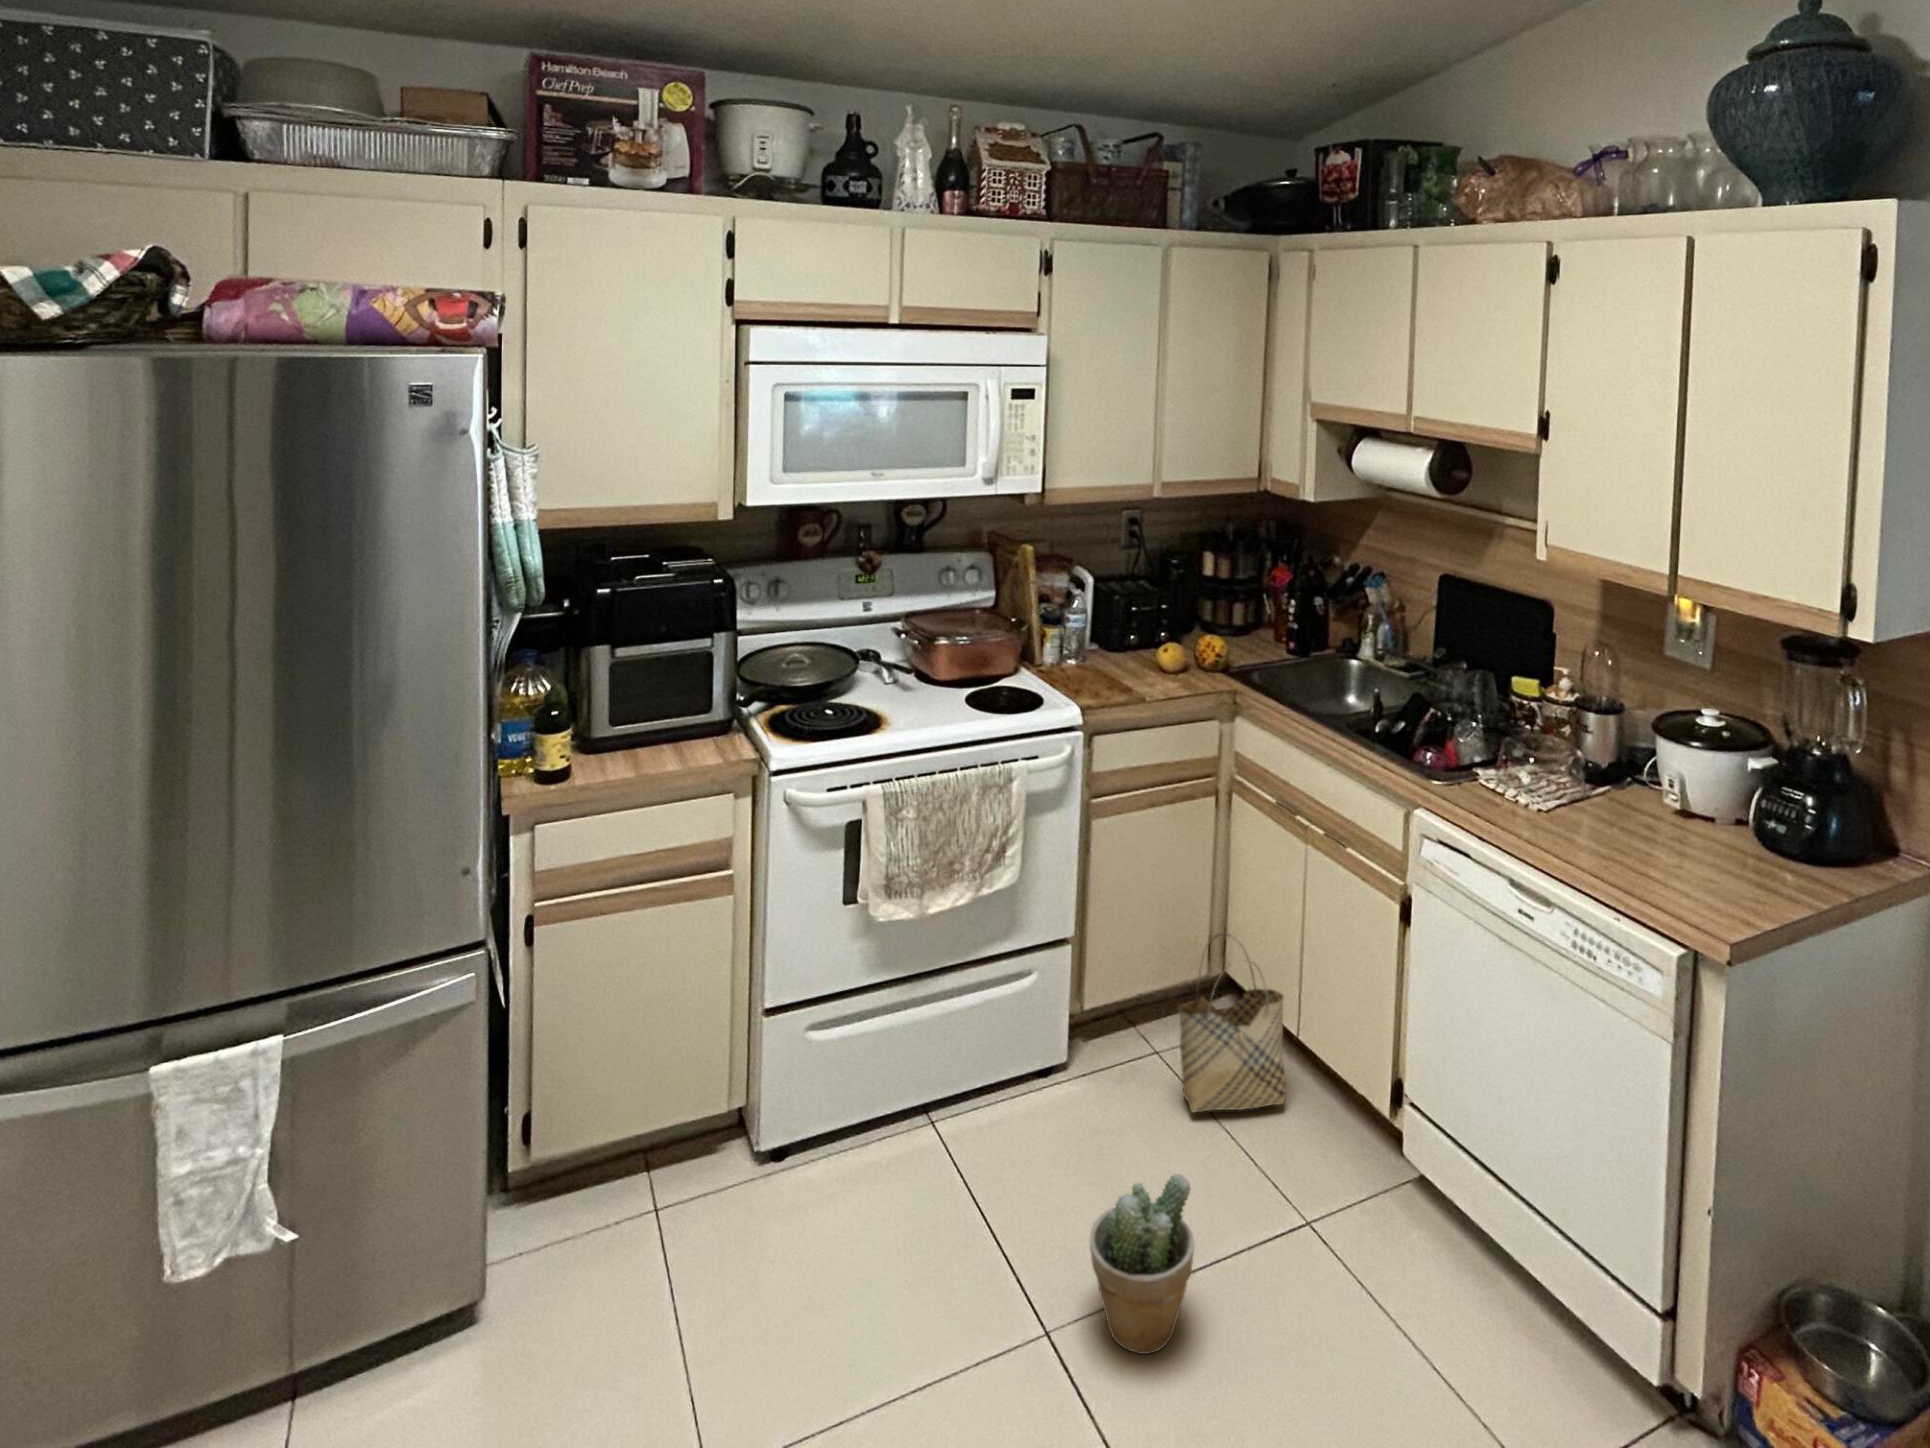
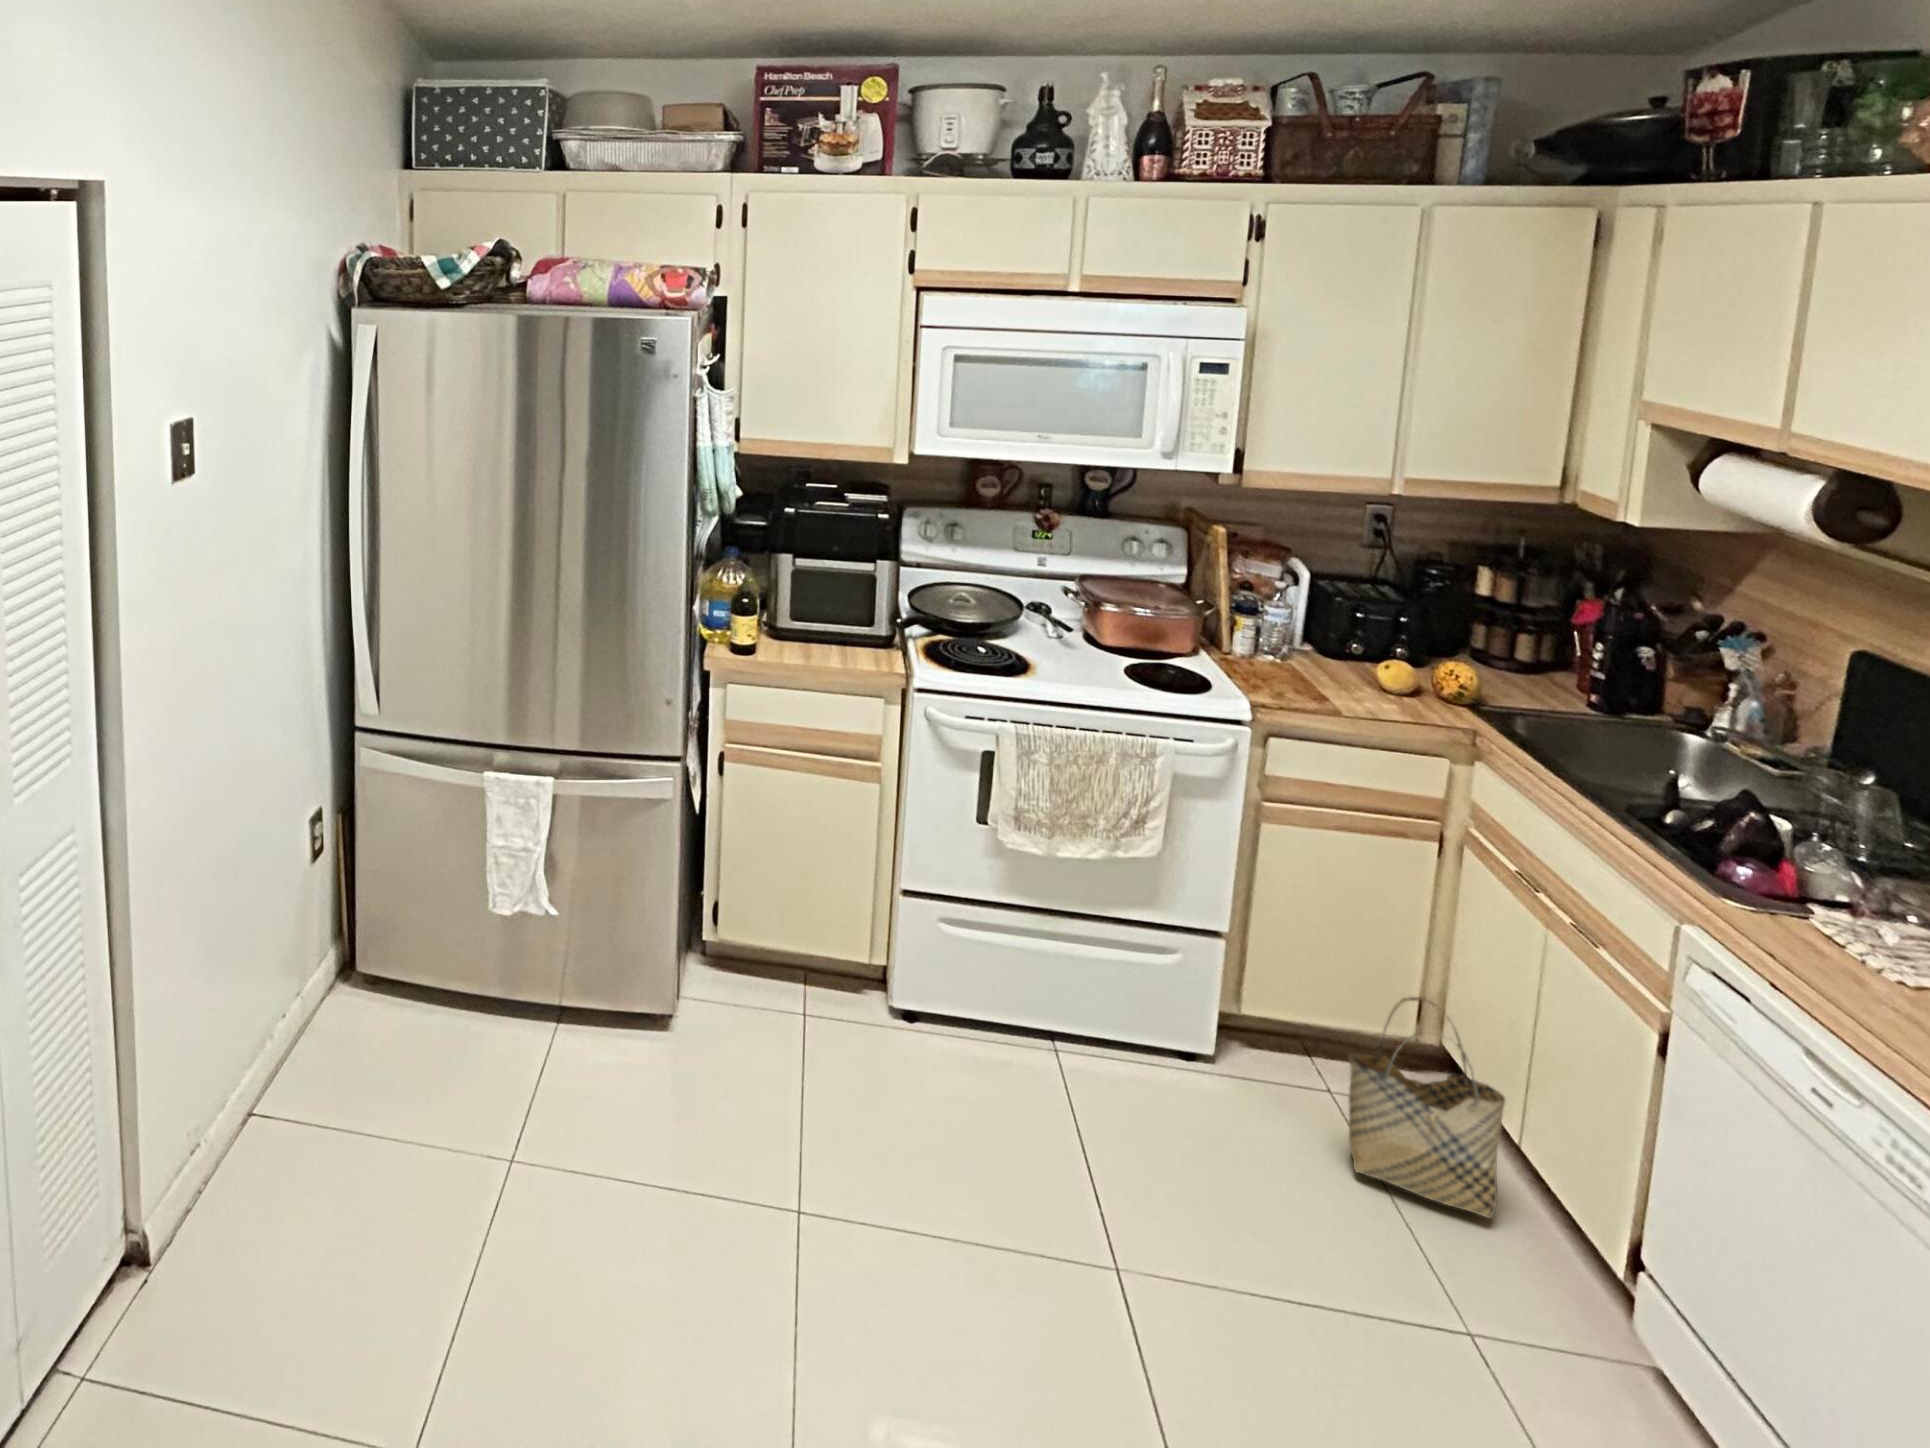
potted plant: present [1090,1174,1195,1354] -> none [1181,1194,1308,1368]

